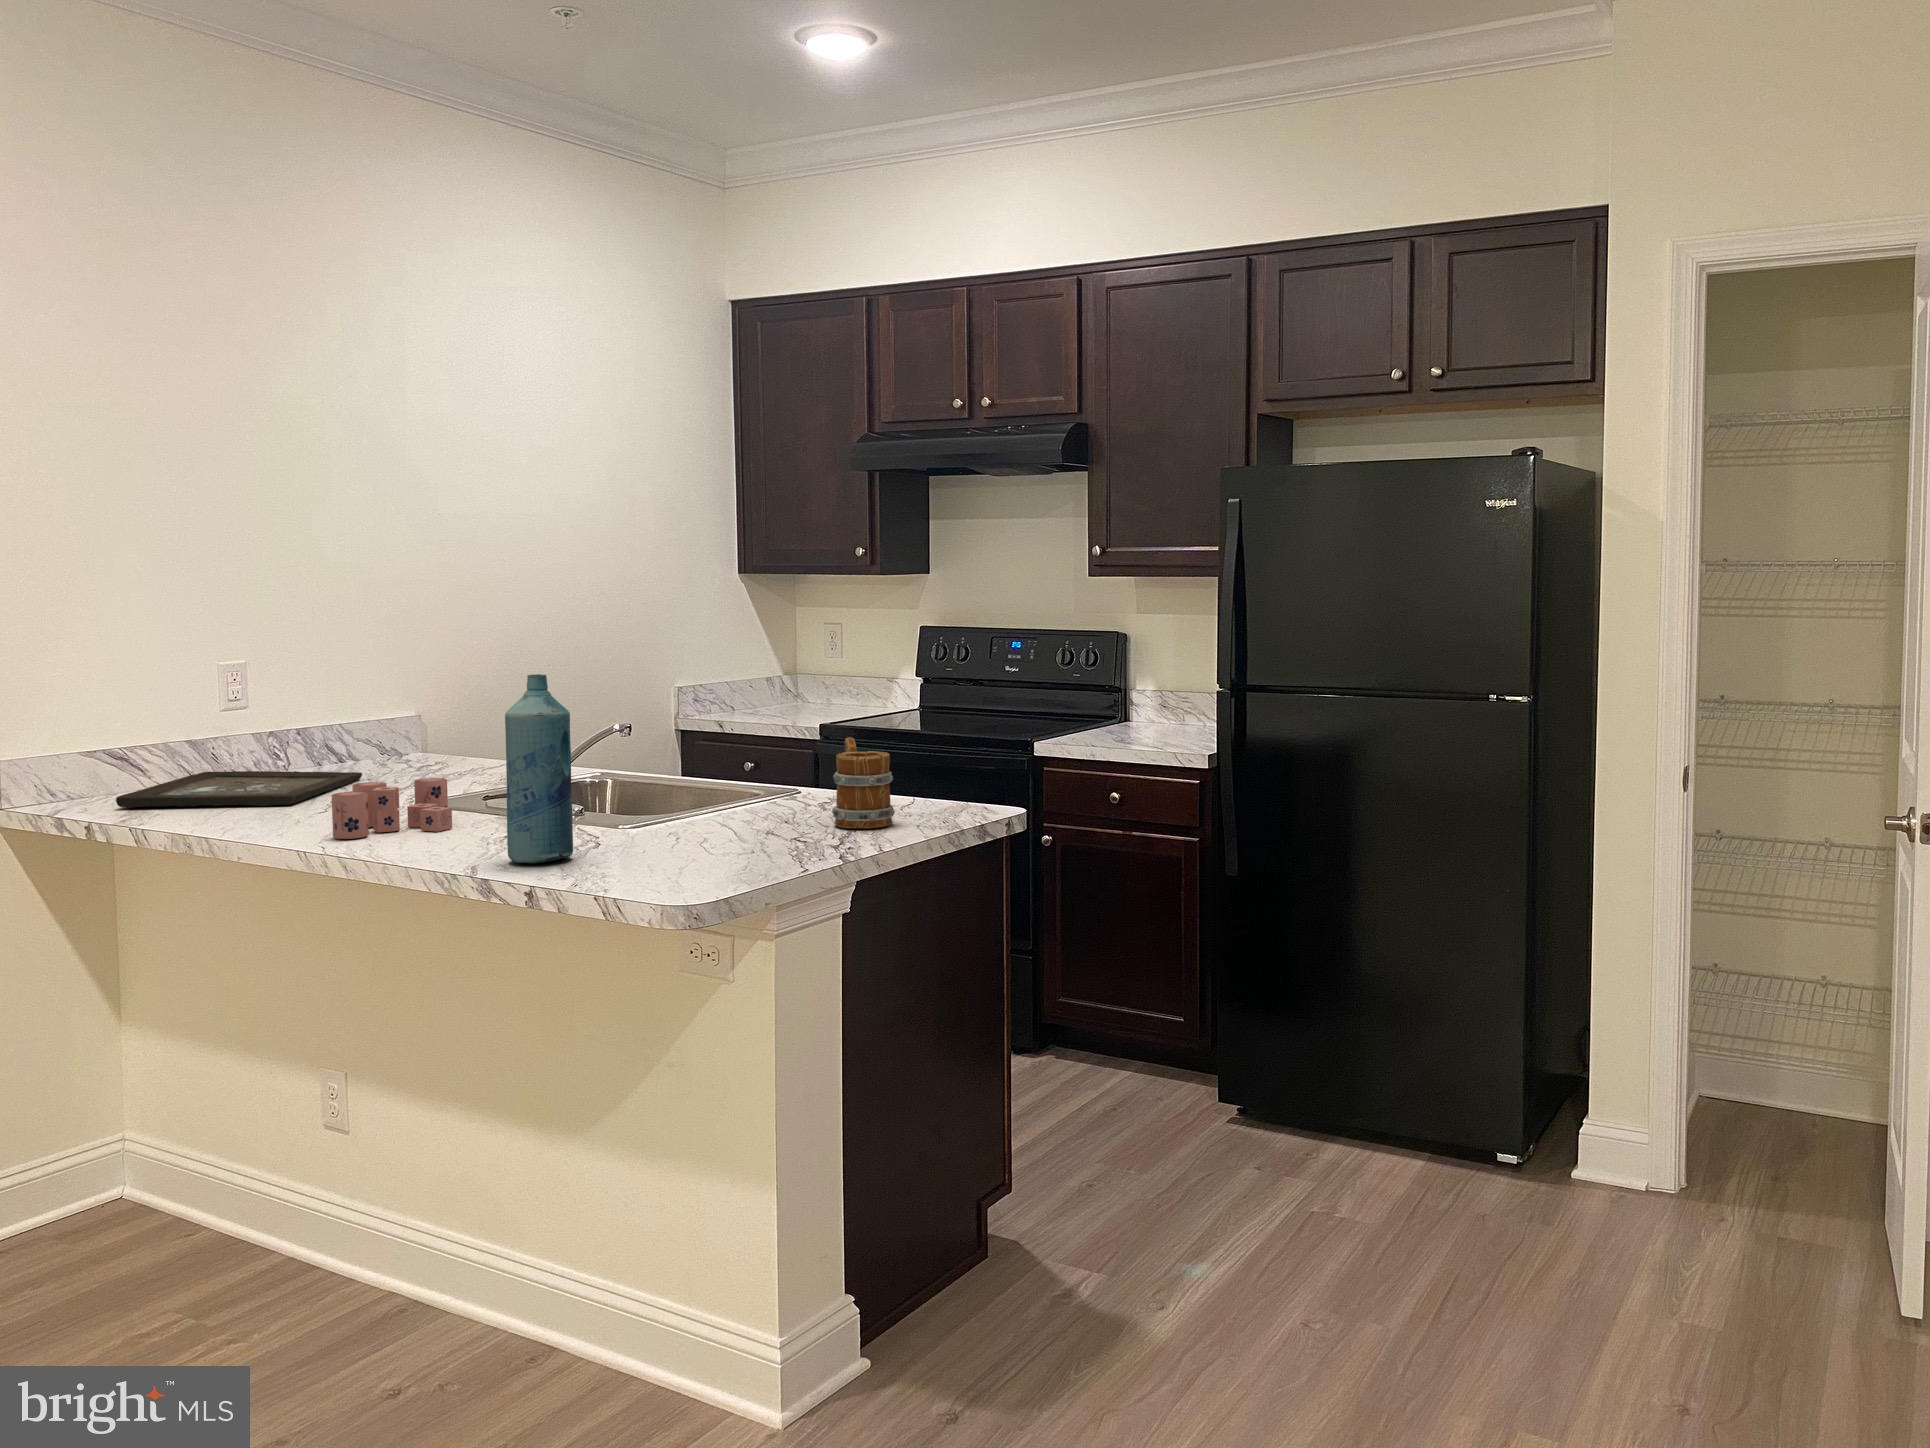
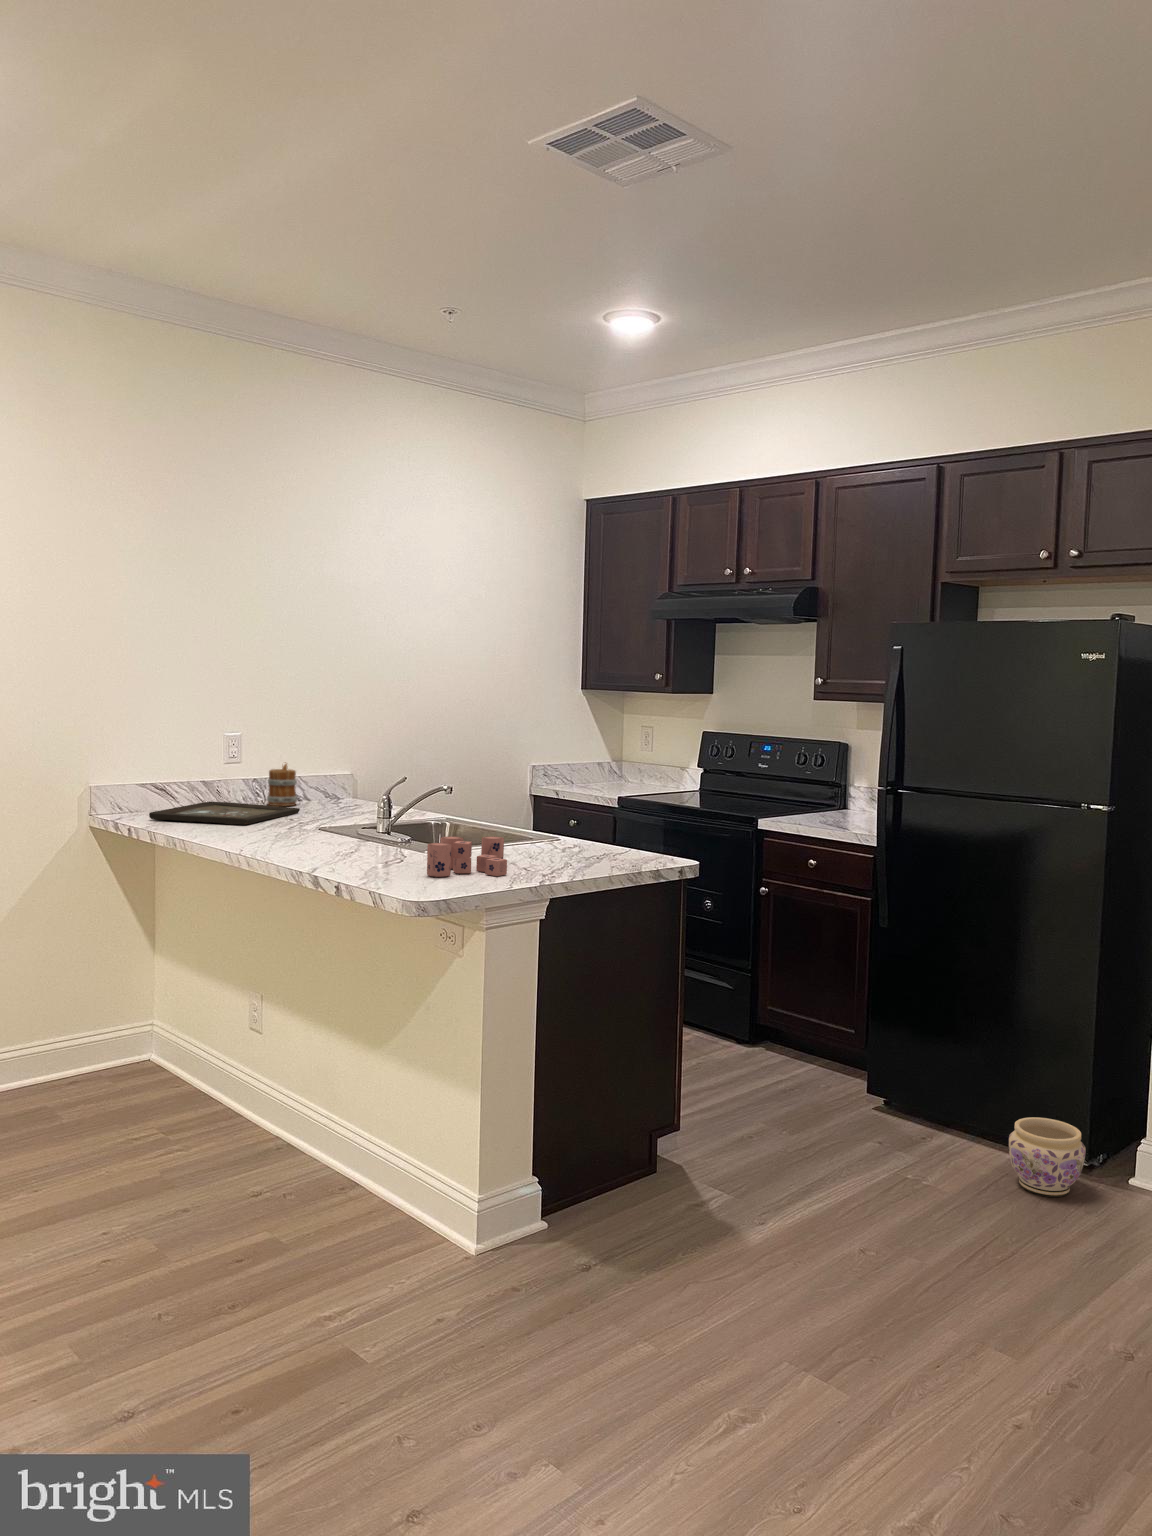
bottle: present [505,674,573,863] -> none [337,750,380,870]
mug: present [832,737,895,829] -> present [267,762,297,806]
candle: present [332,778,452,839] -> present [427,836,507,877]
planter: none [1436,1108,1534,1211] -> present [1009,1117,1086,1197]

